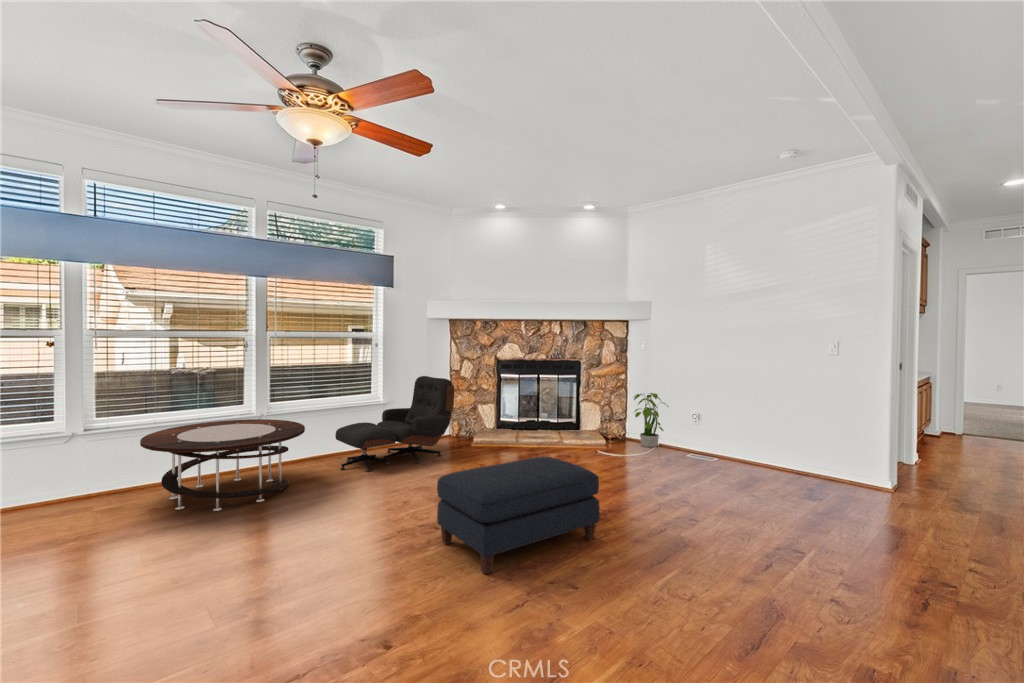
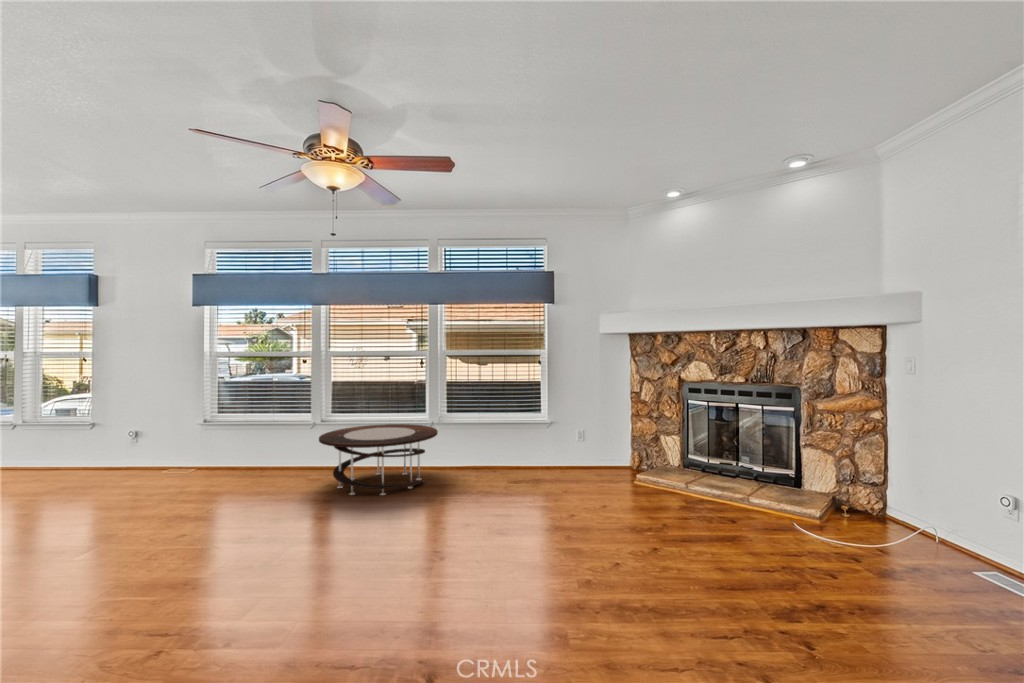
lounge chair: present [335,376,454,471] -> none [476,397,591,490]
potted plant: present [634,393,668,447] -> none [865,441,952,543]
ottoman: present [437,457,600,574] -> none [353,503,551,645]

